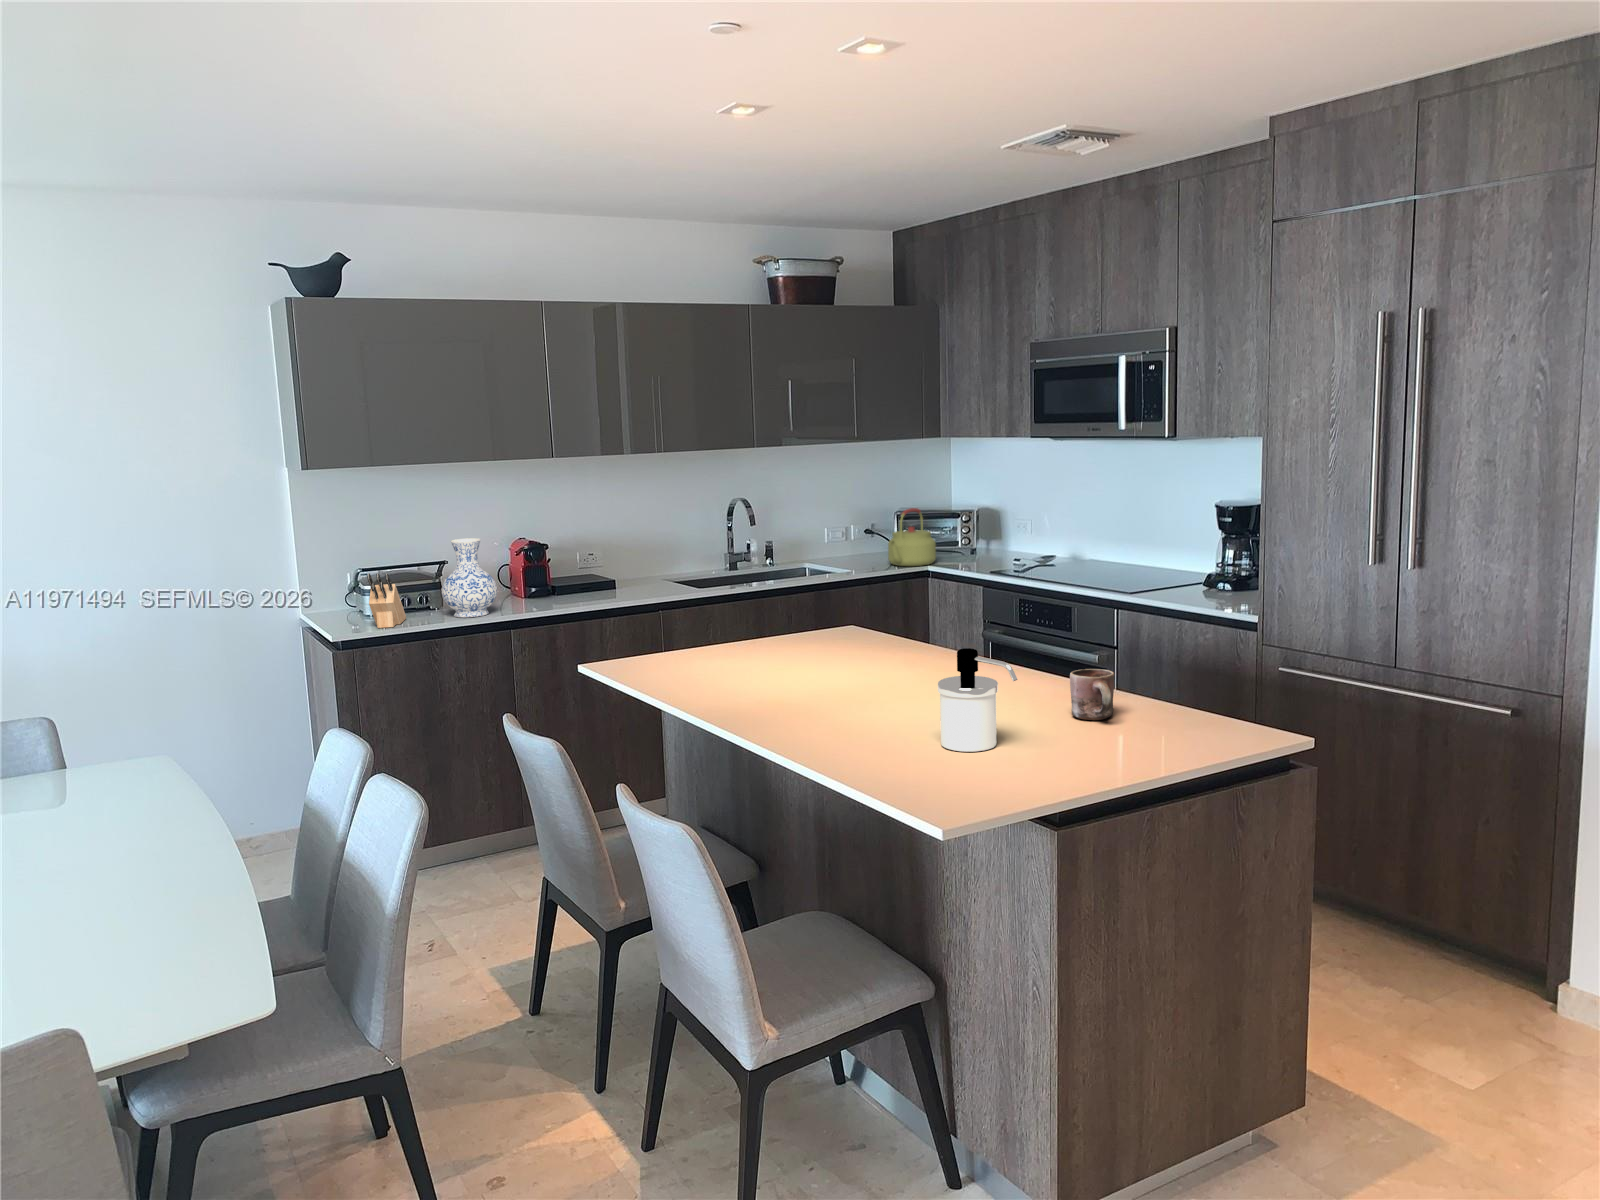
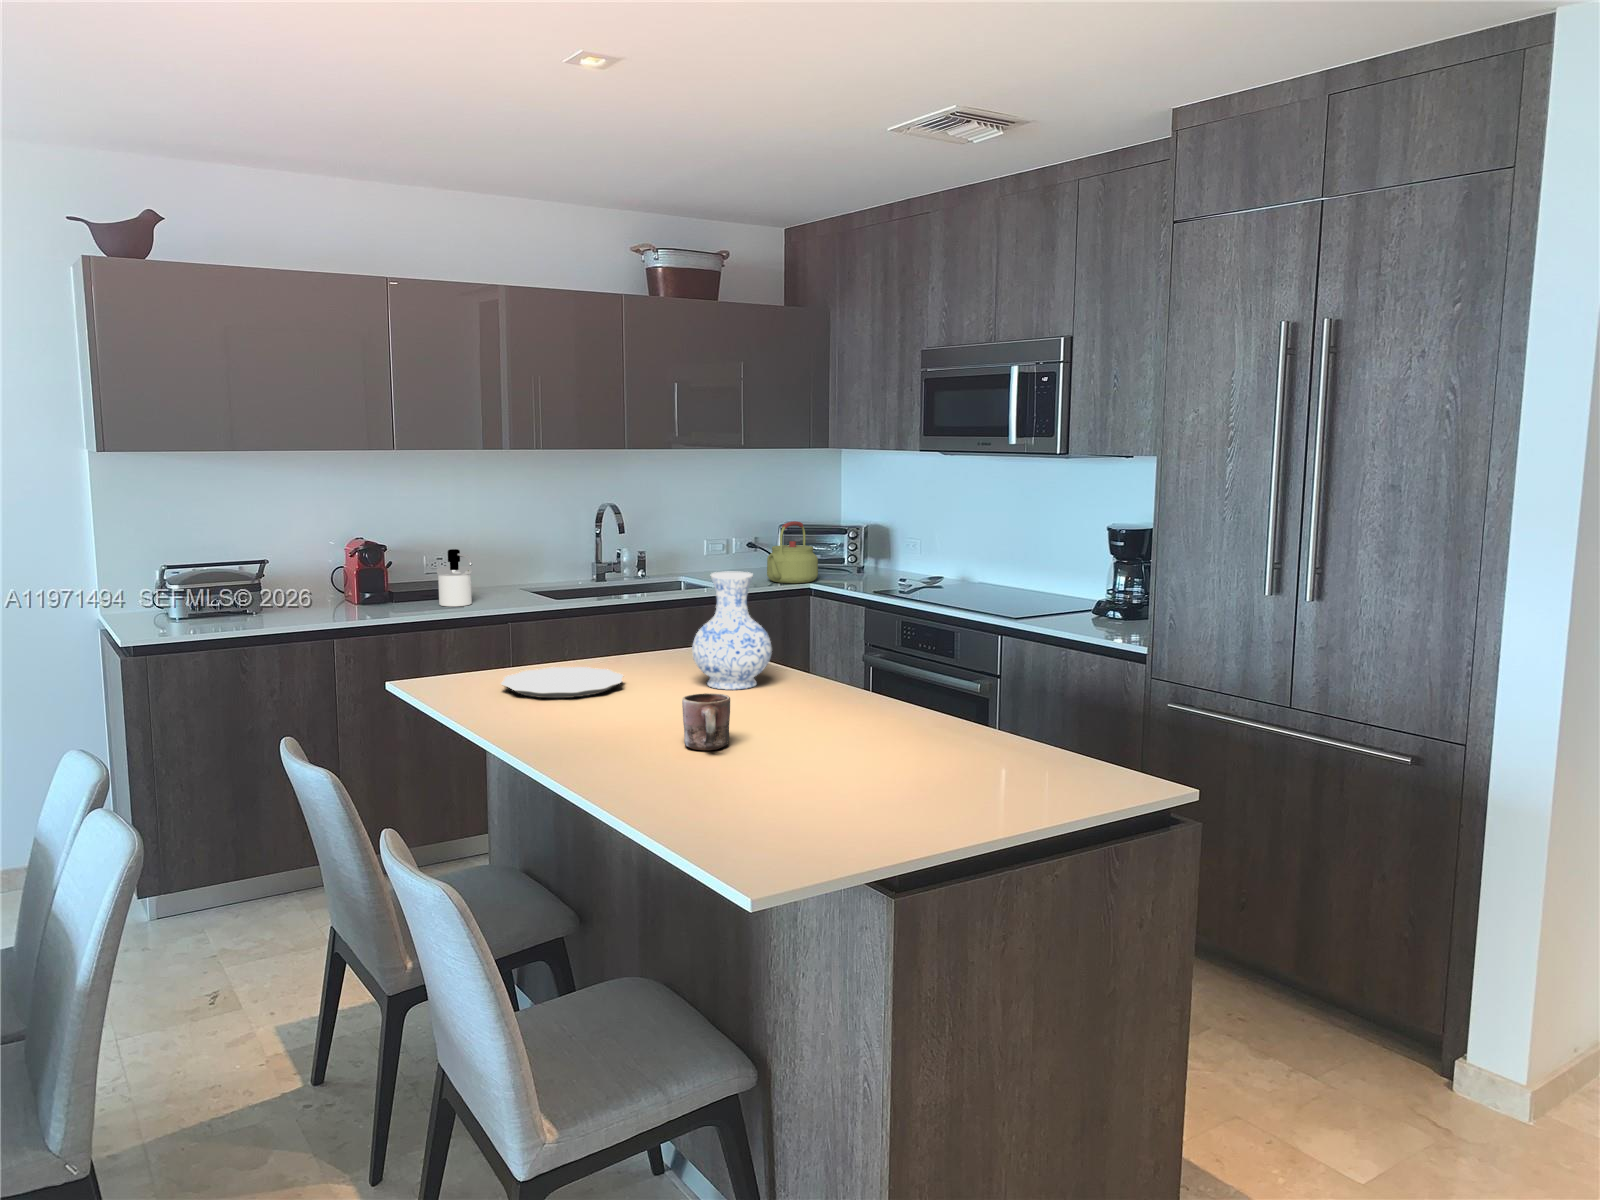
vase: present [442,538,497,618] -> present [692,572,772,690]
knife block: present [367,573,406,628] -> none [167,570,217,632]
plate: none [679,648,784,676] -> present [501,667,623,698]
soap dispenser: present [938,648,1017,752] -> present [437,549,472,606]
mug: present [1070,669,1114,720] -> present [682,693,730,750]

